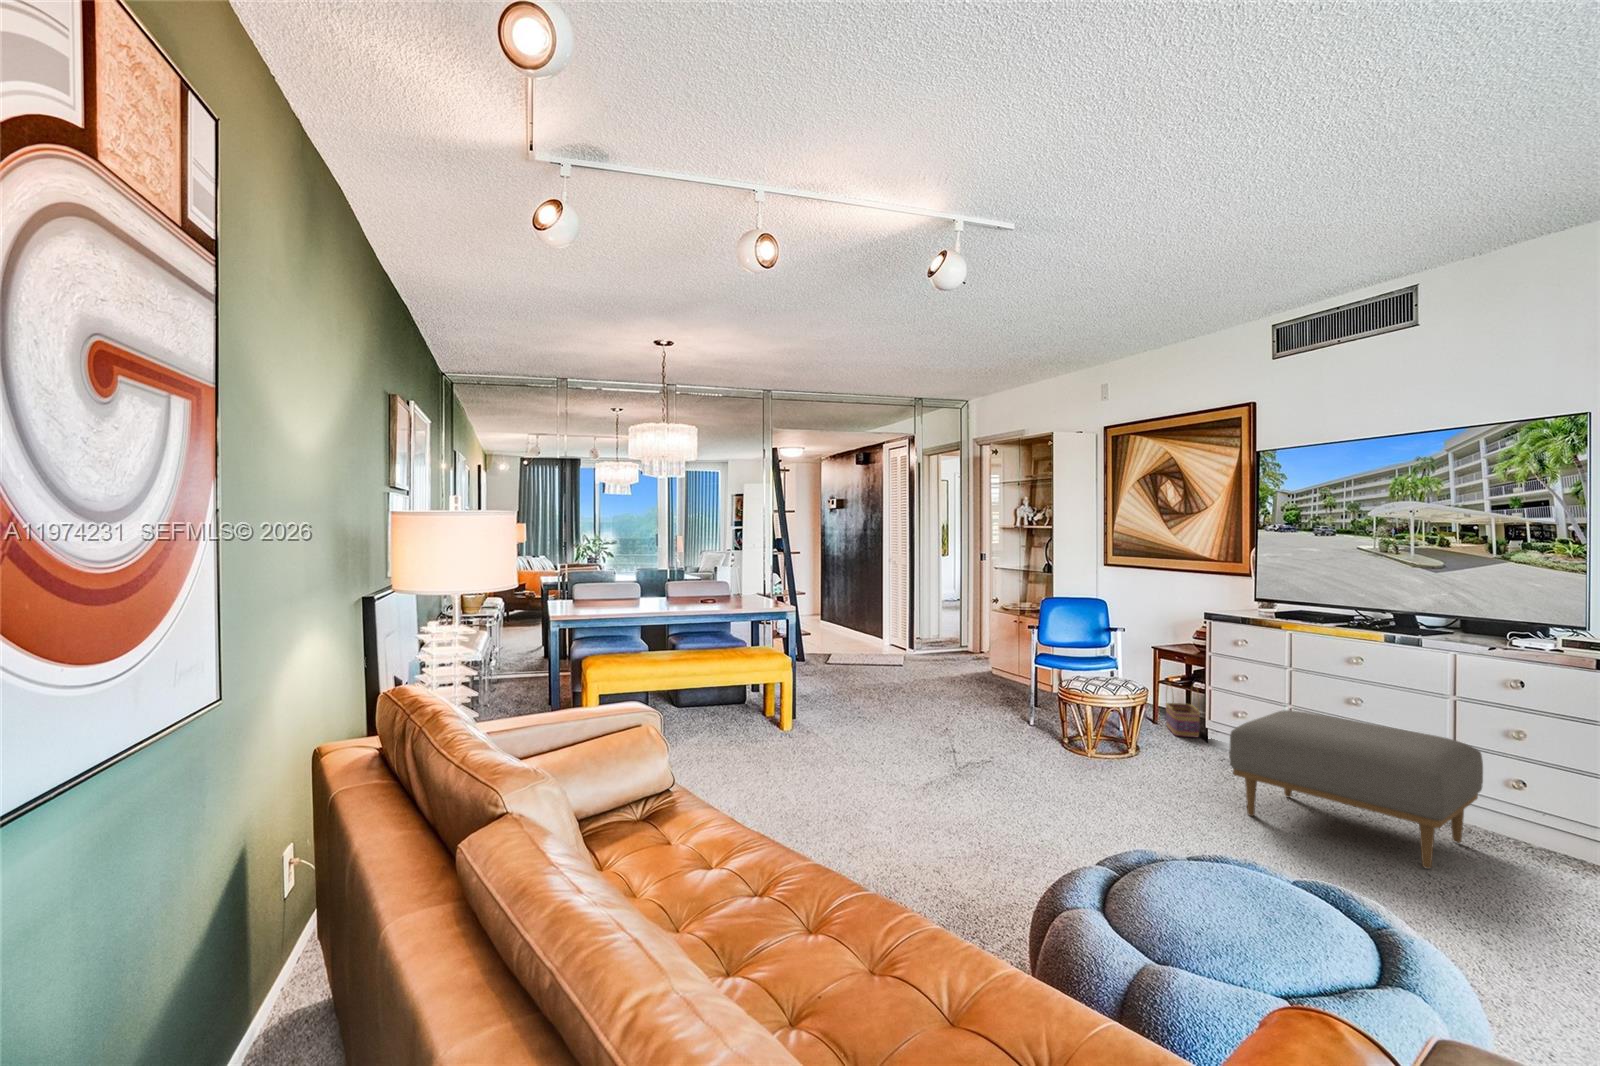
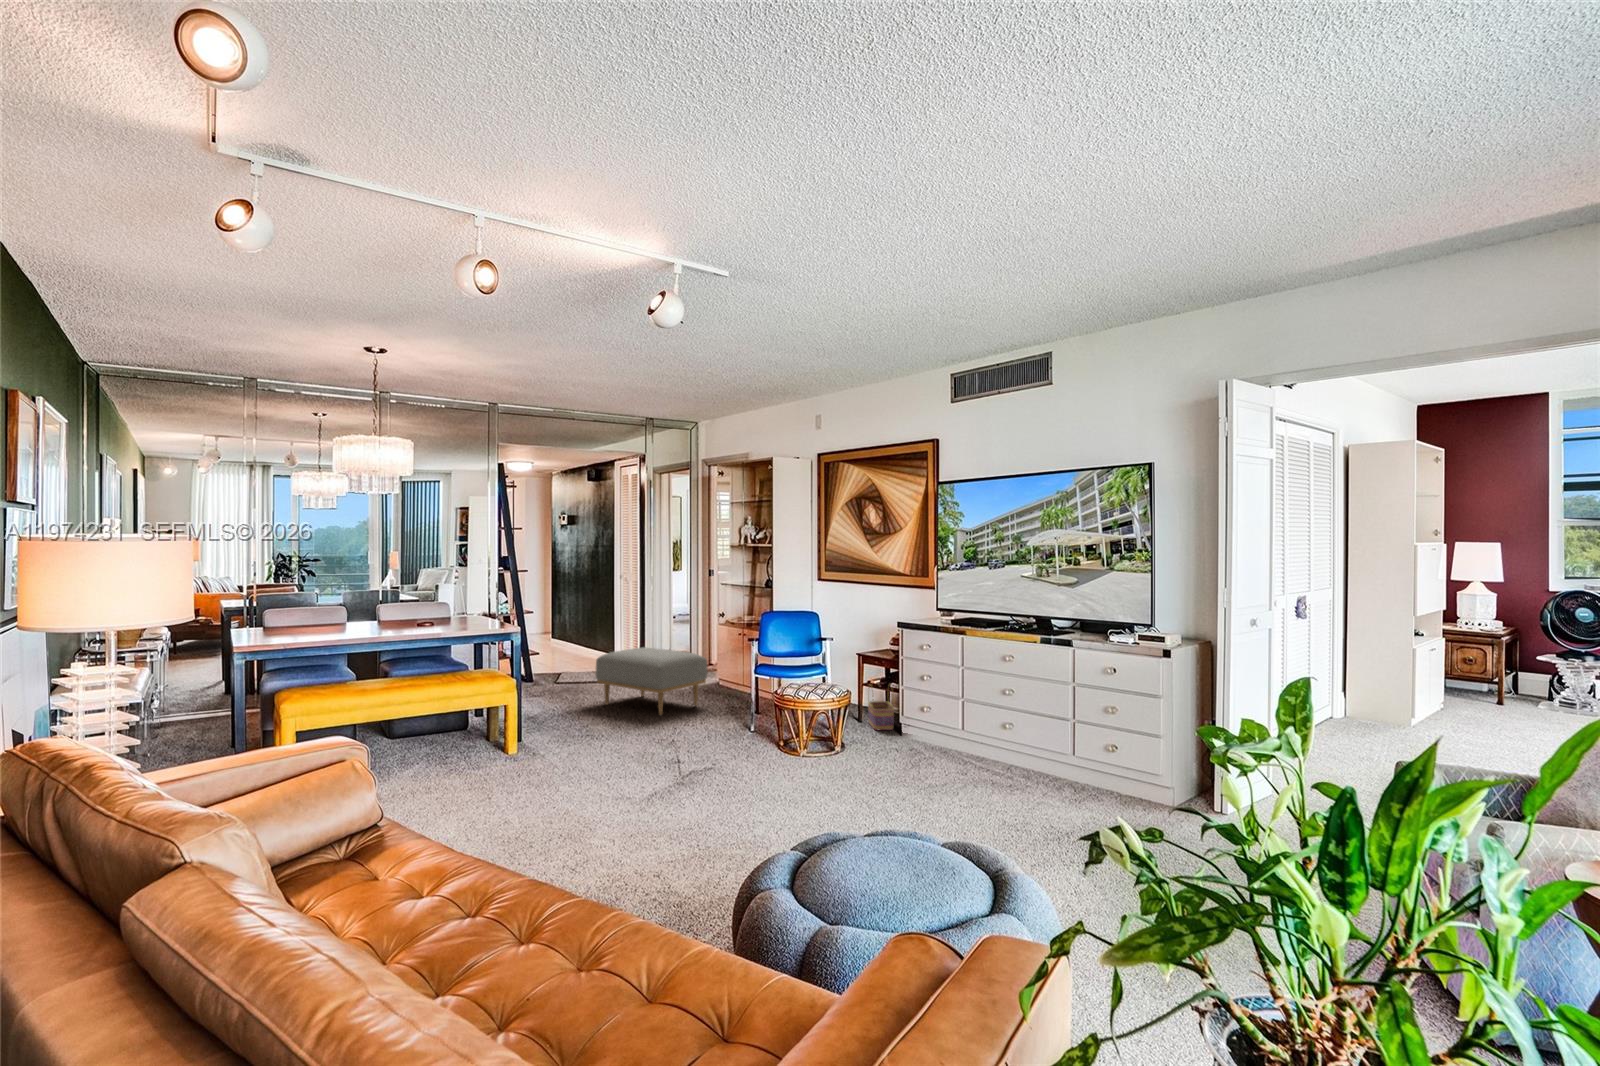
ottoman: present [1229,710,1483,869] -> present [596,647,707,715]

